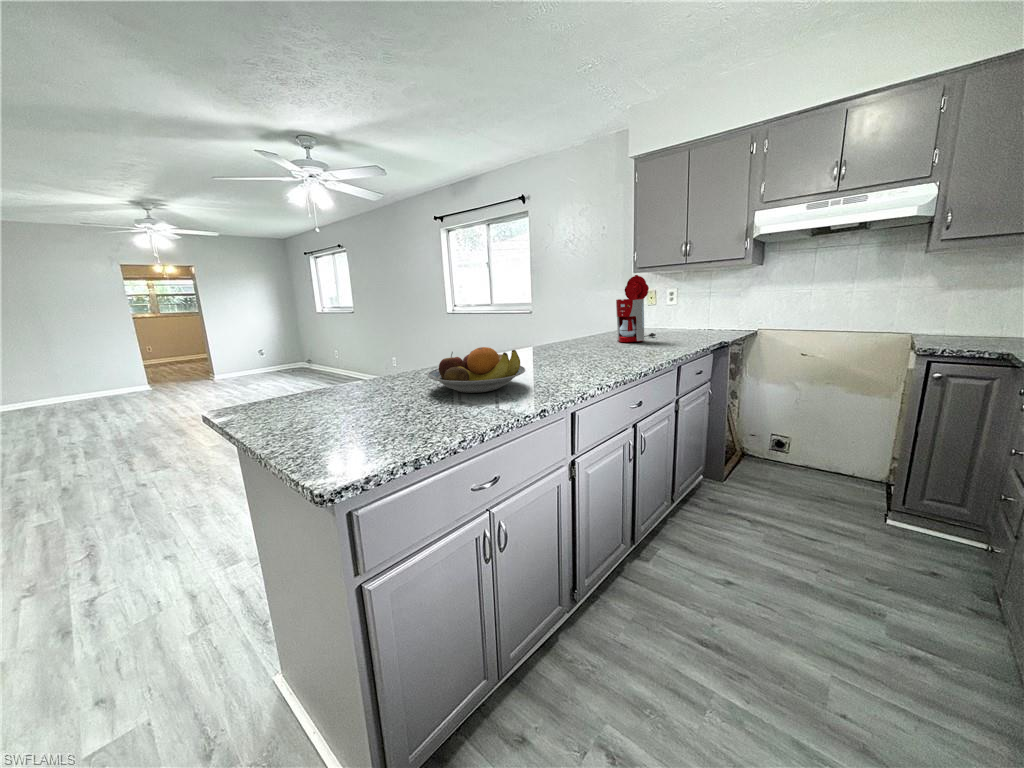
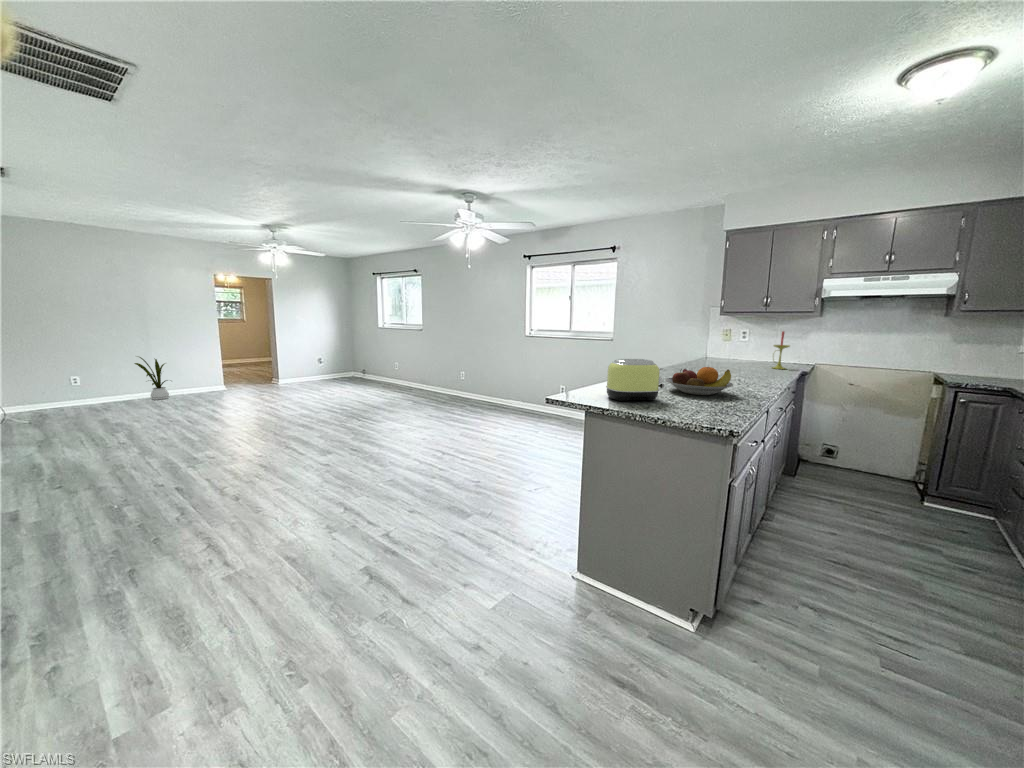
coffee maker: present [616,275,656,342] -> none [721,320,752,369]
candle: none [681,286,705,340] -> present [773,331,790,369]
toaster: none [279,341,376,414] -> present [606,359,664,401]
house plant: none [29,357,84,403] -> present [135,357,169,400]

